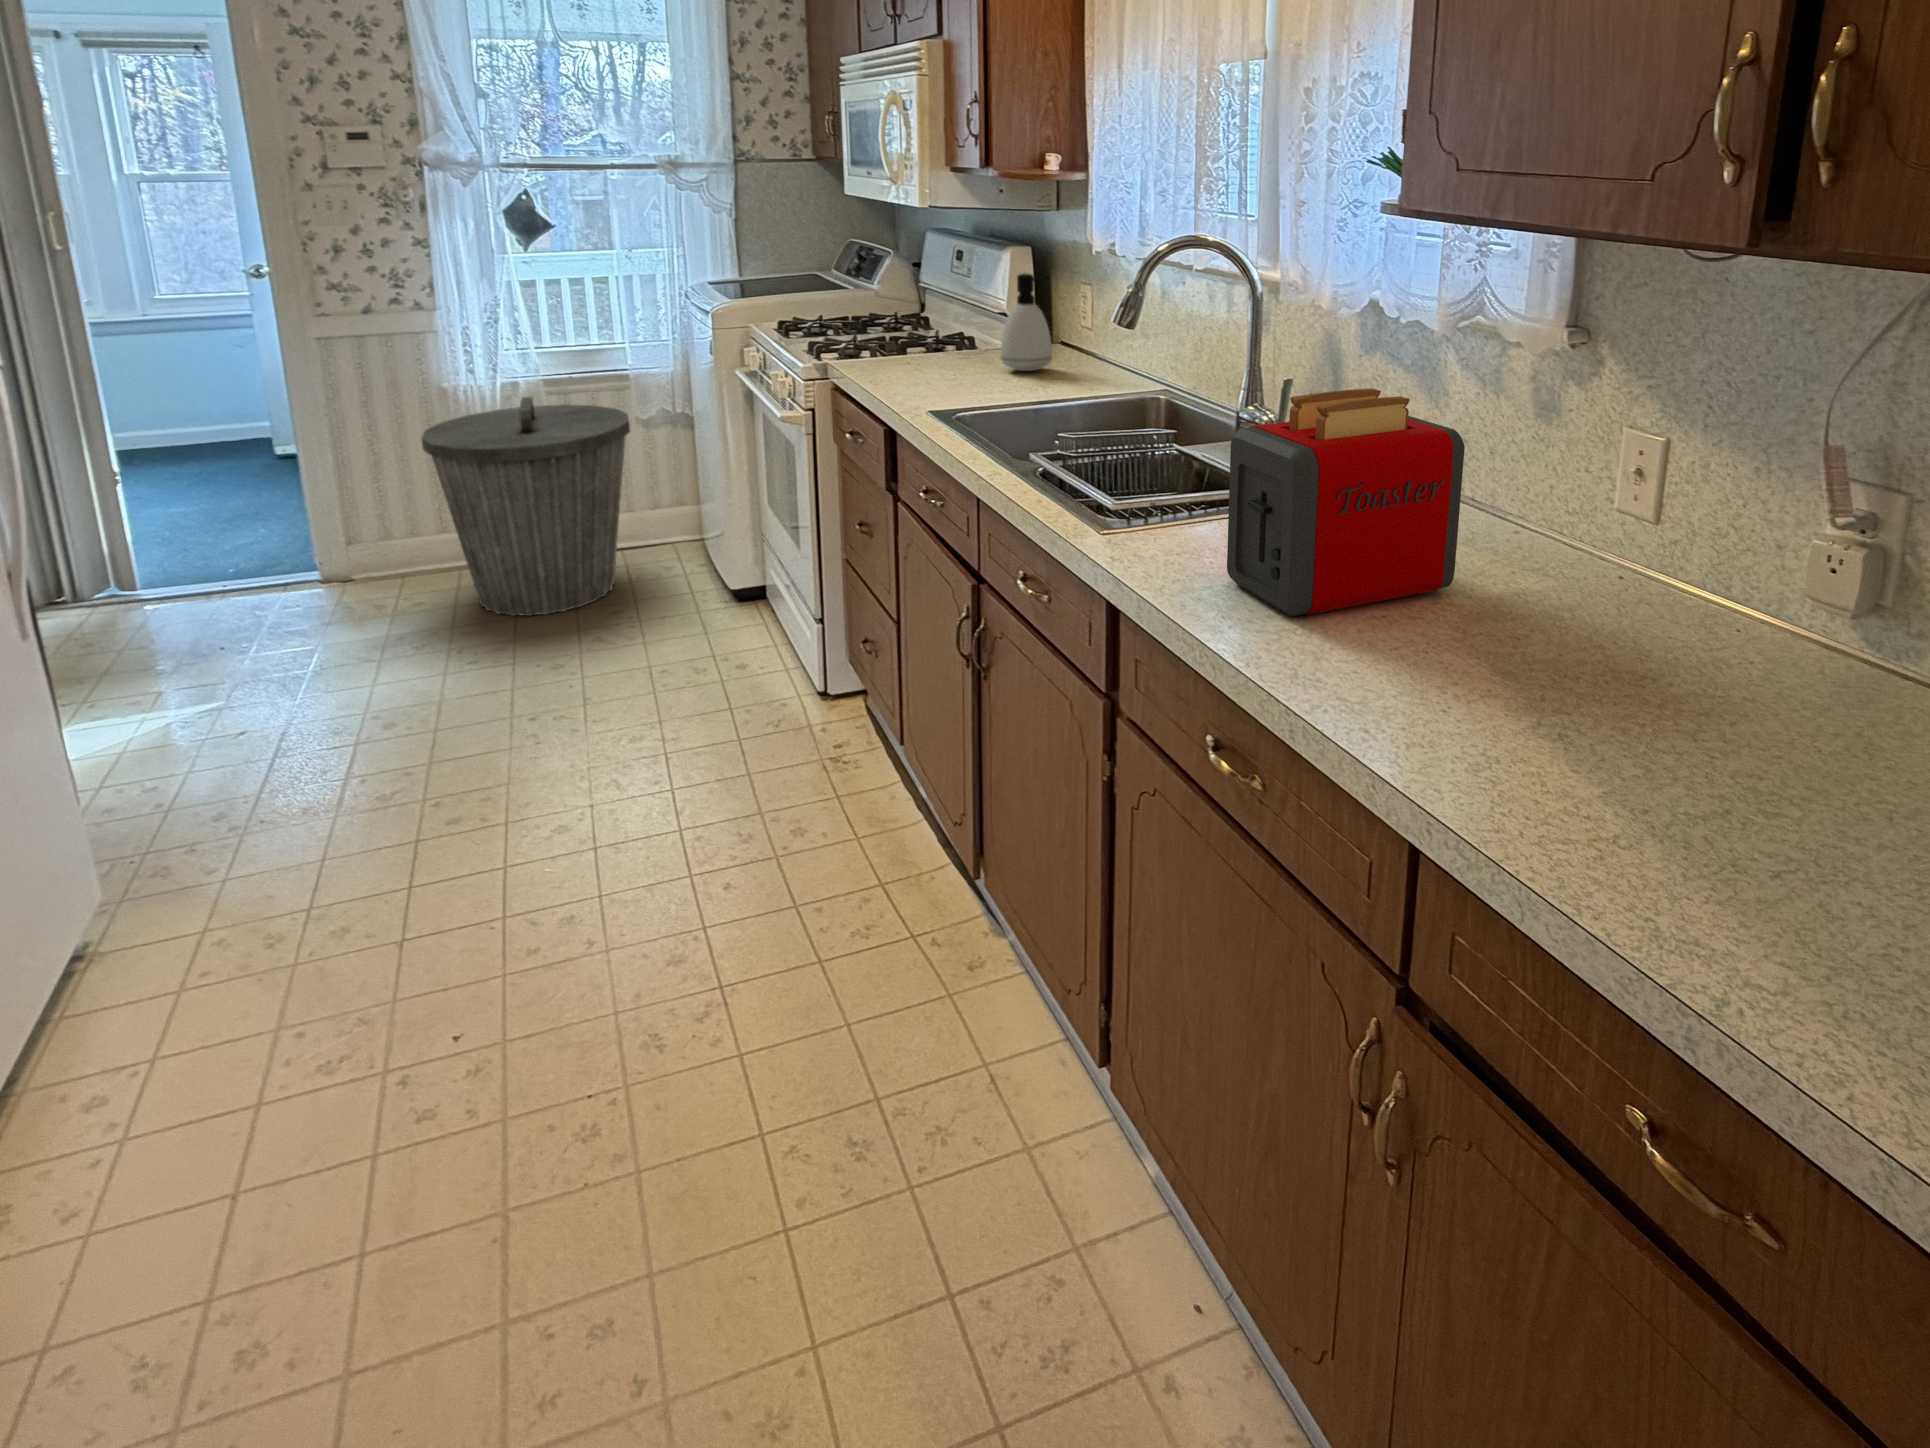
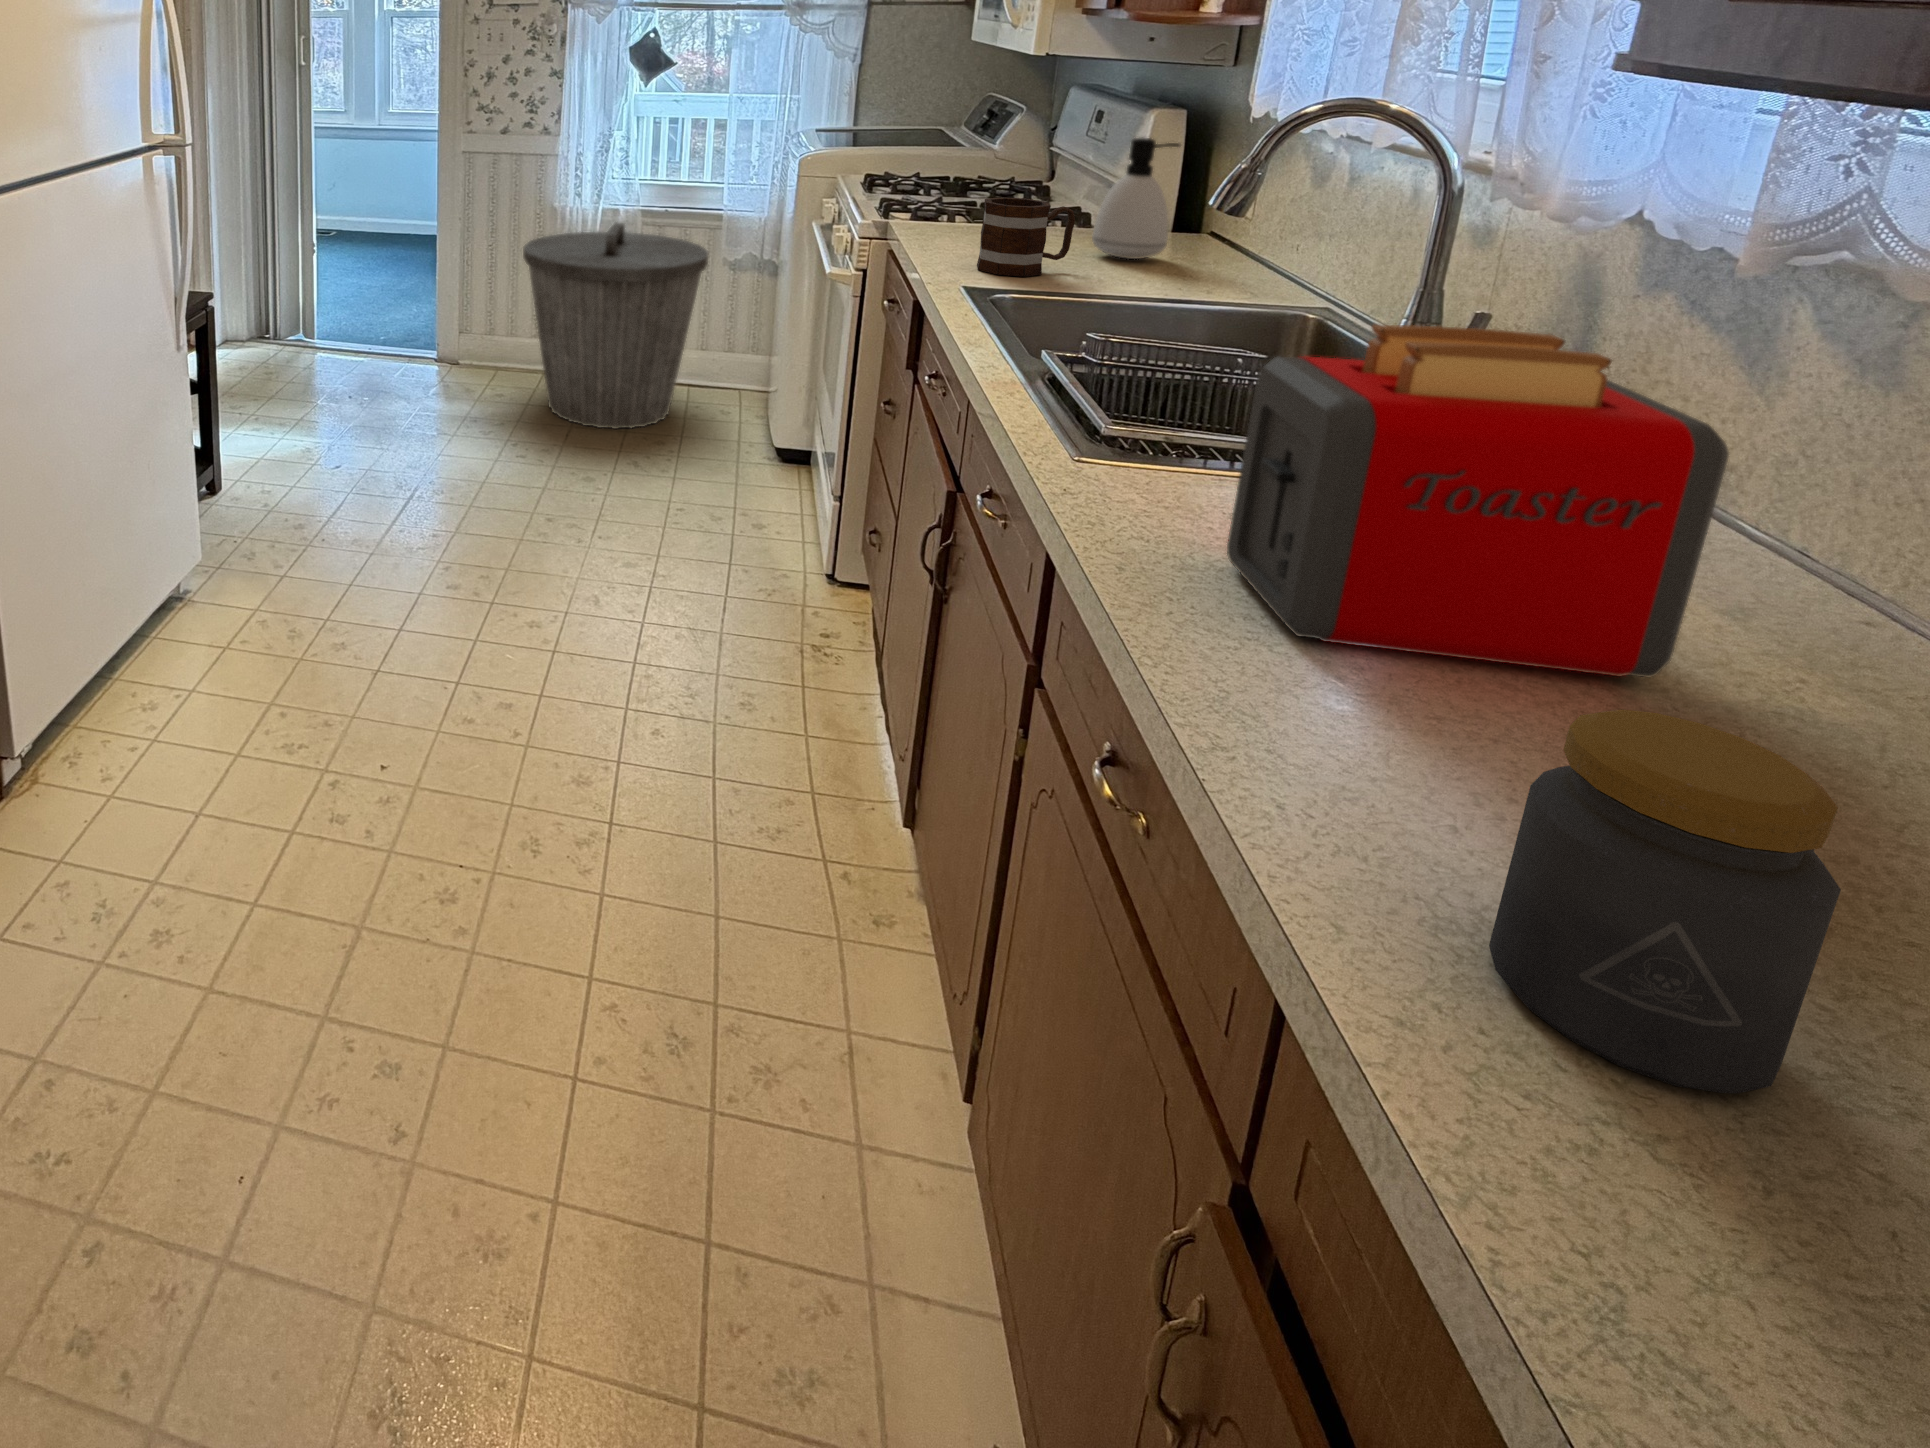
mug: none [929,331,996,398] -> present [977,197,1075,277]
jar: none [1478,595,1617,795] -> present [1489,709,1841,1093]

